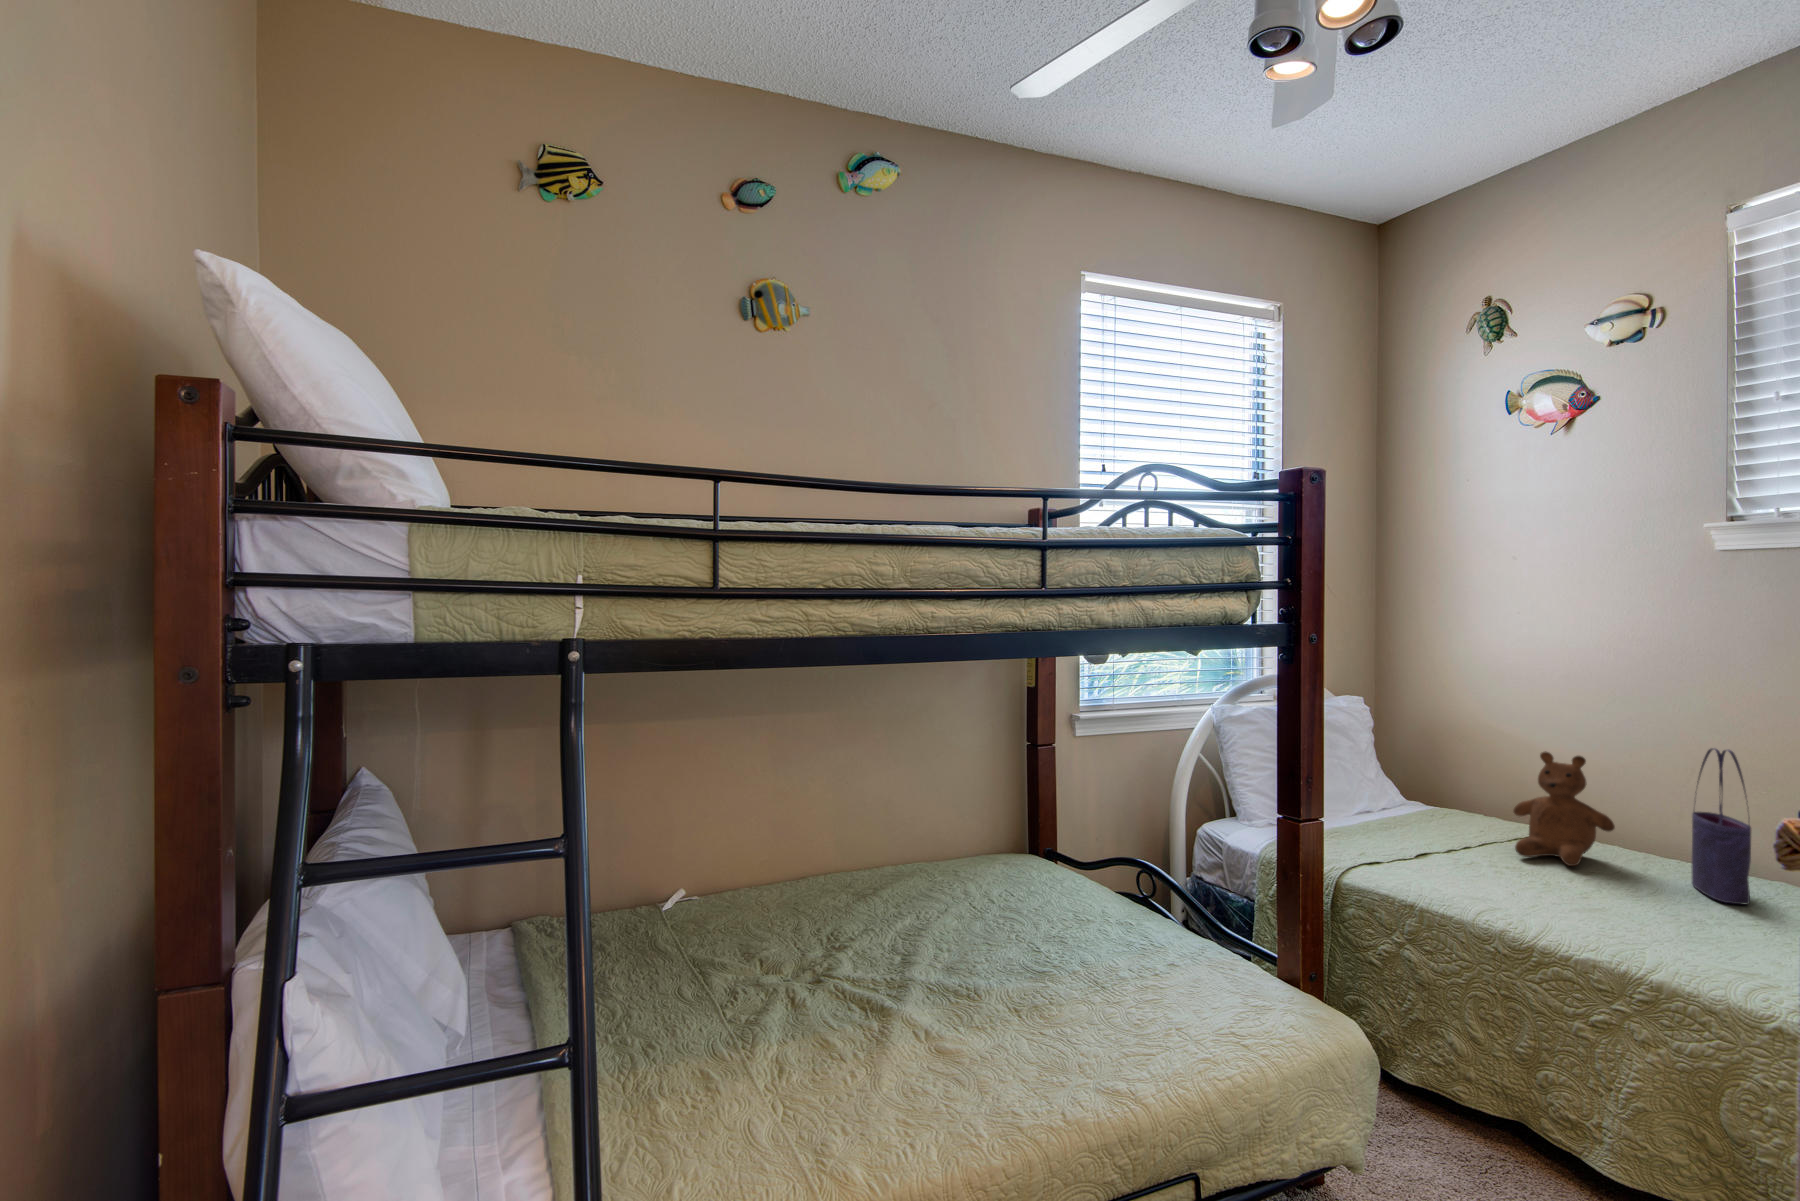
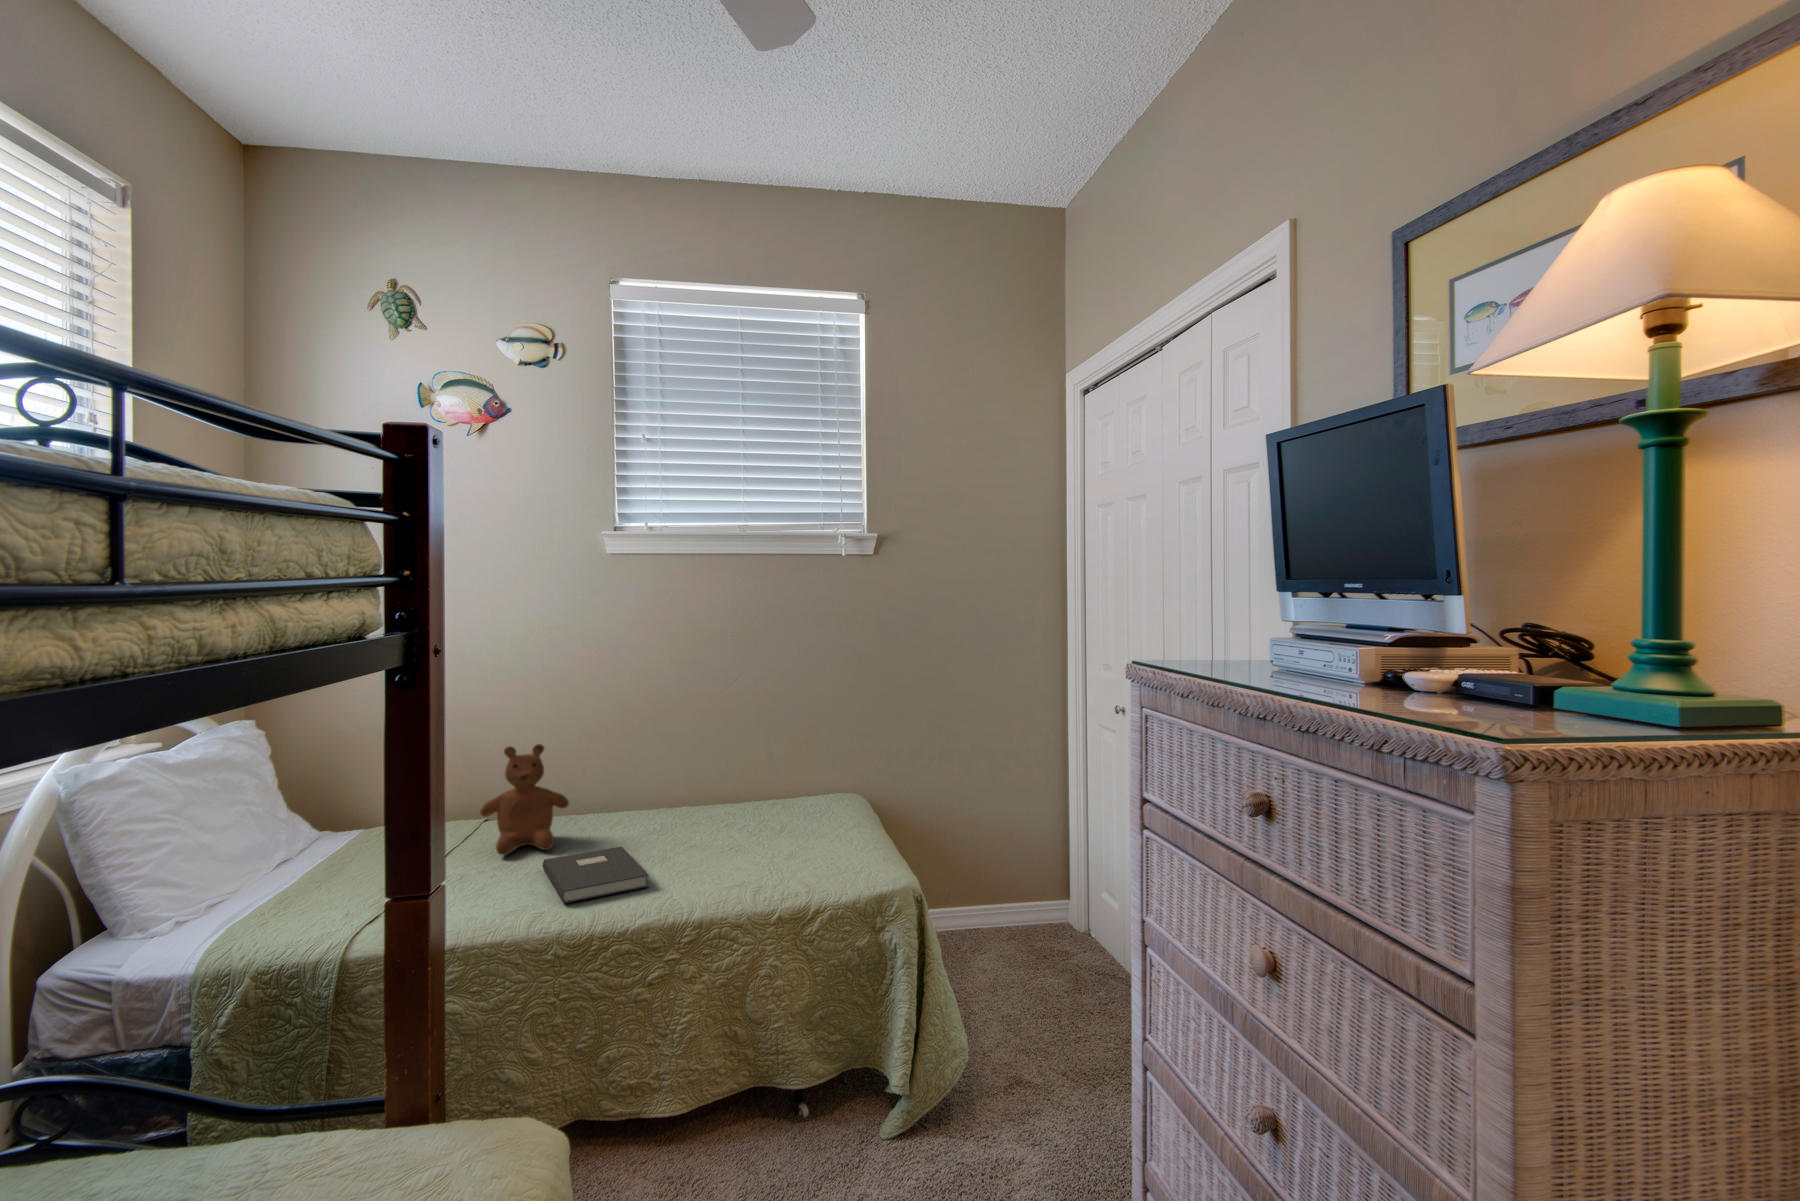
tote bag: present [1692,748,1751,904] -> none [629,716,675,840]
book: none [1523,869,1648,930] -> present [542,847,649,903]

